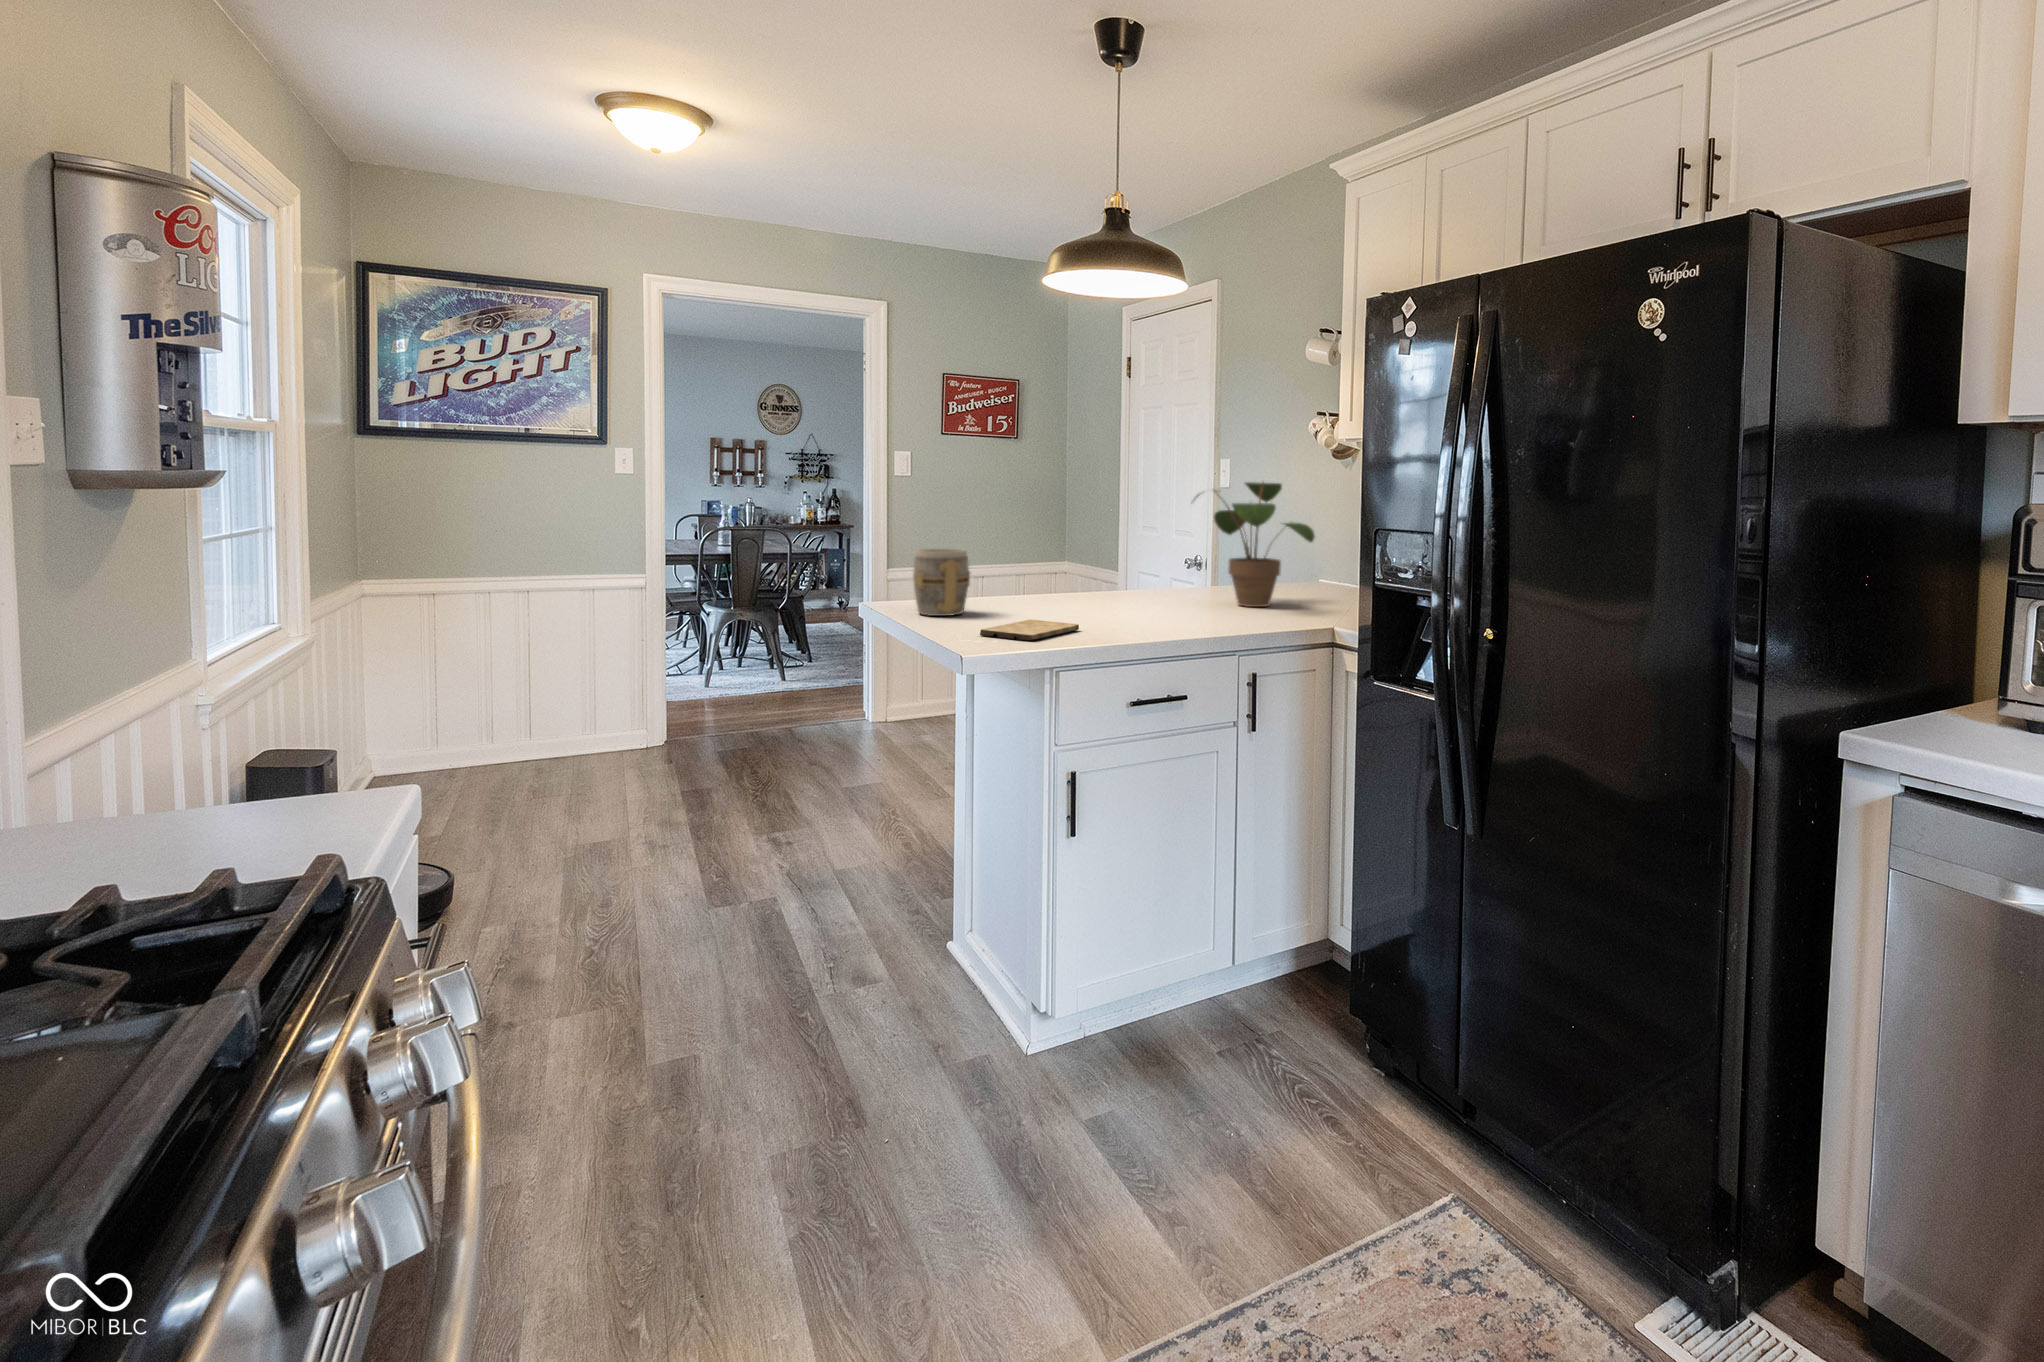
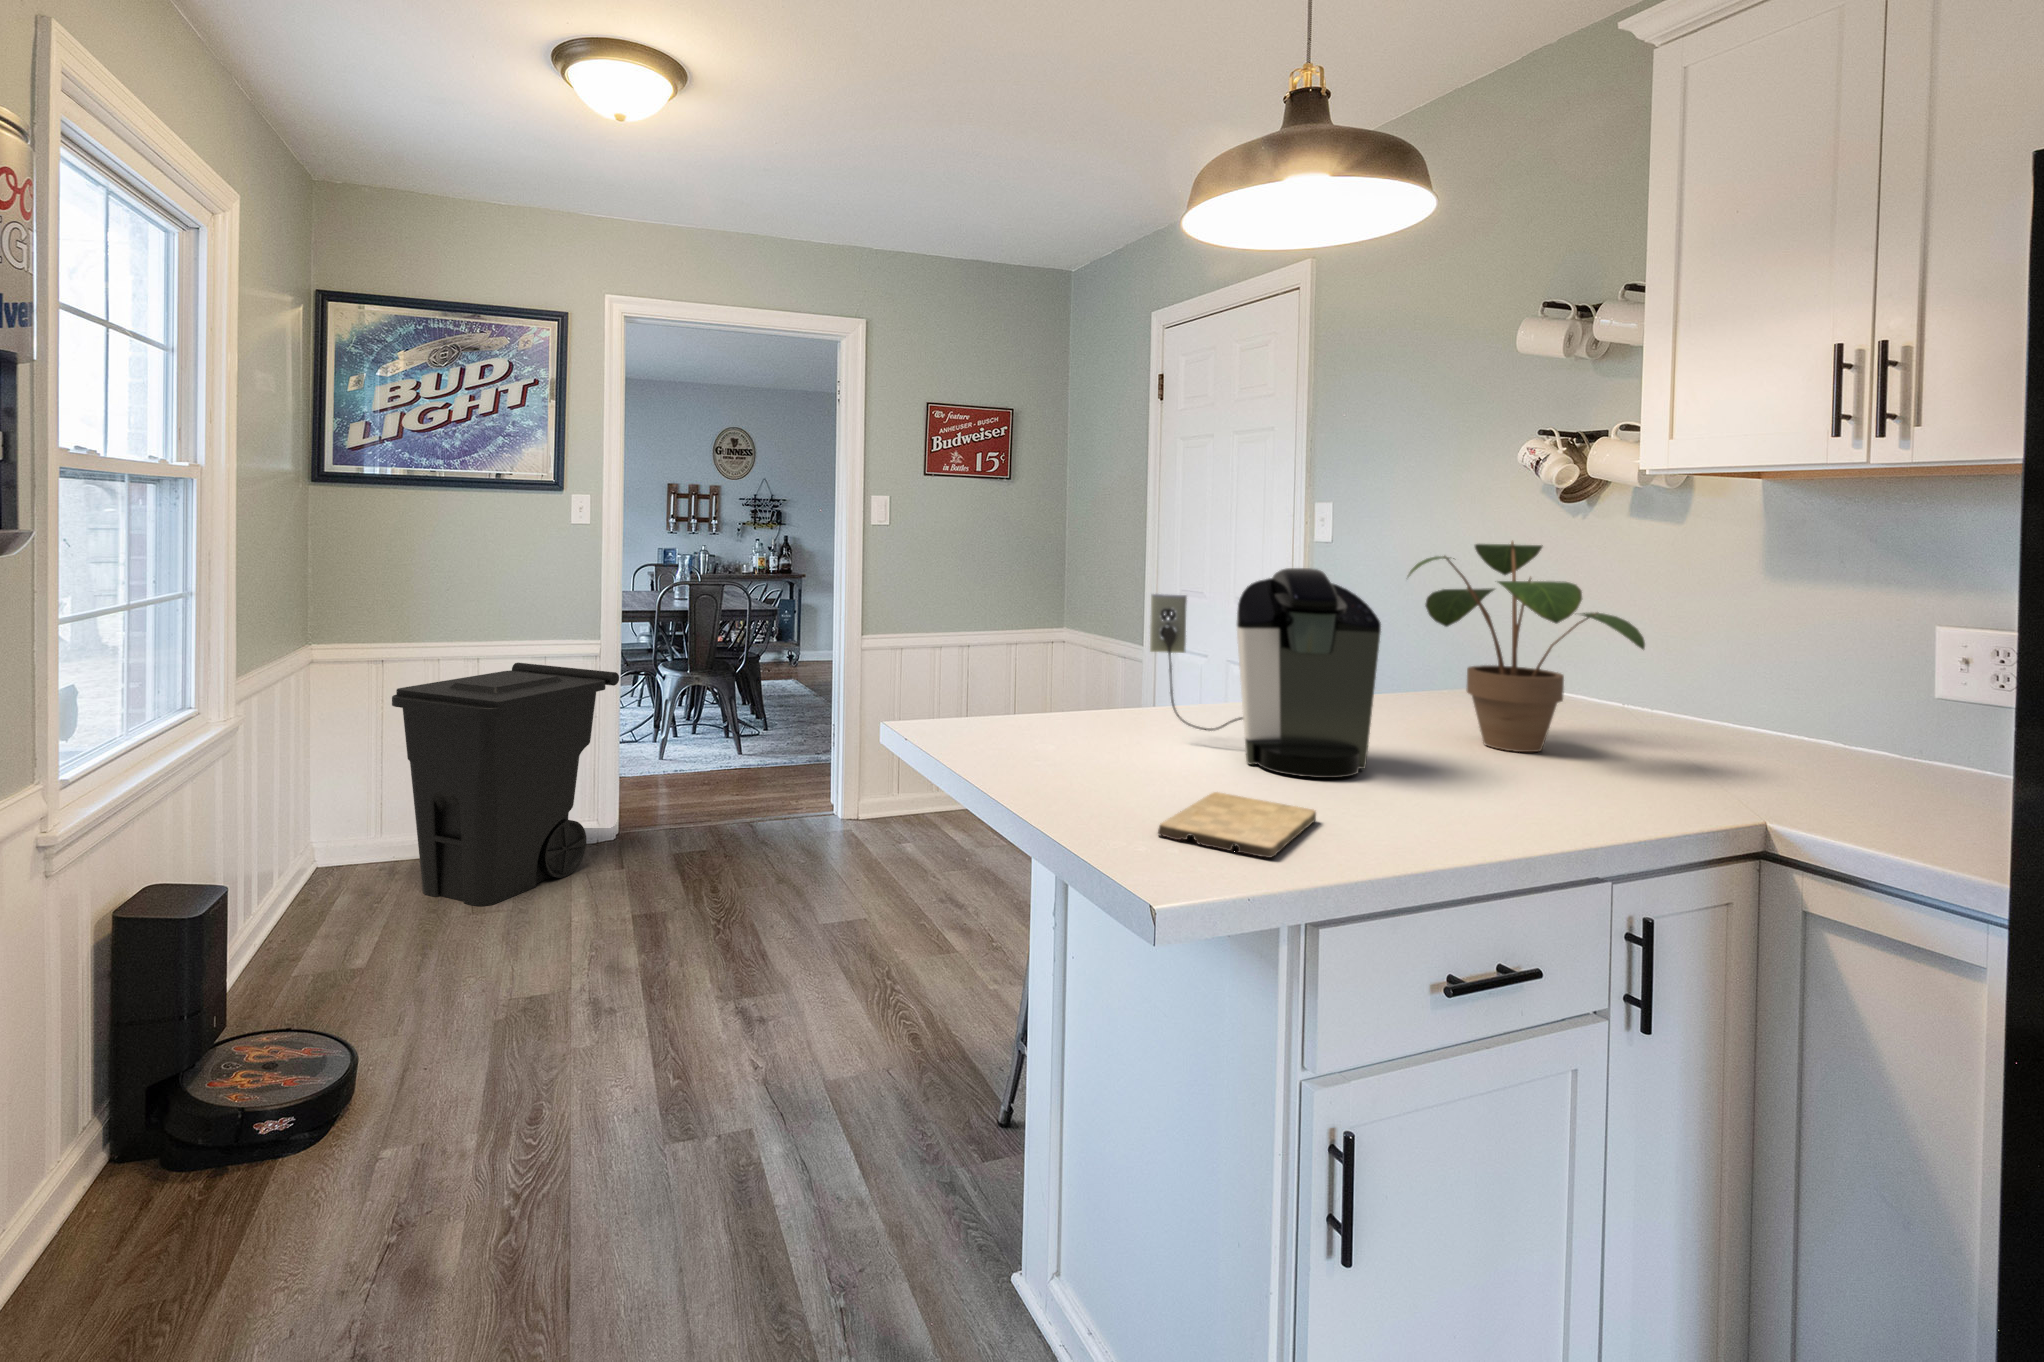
coffee maker: none [1025,495,1151,616] -> present [1150,568,1381,778]
mug: present [913,549,970,616] -> none [998,654,1089,771]
trash can: none [450,594,662,792] -> present [392,663,619,906]

